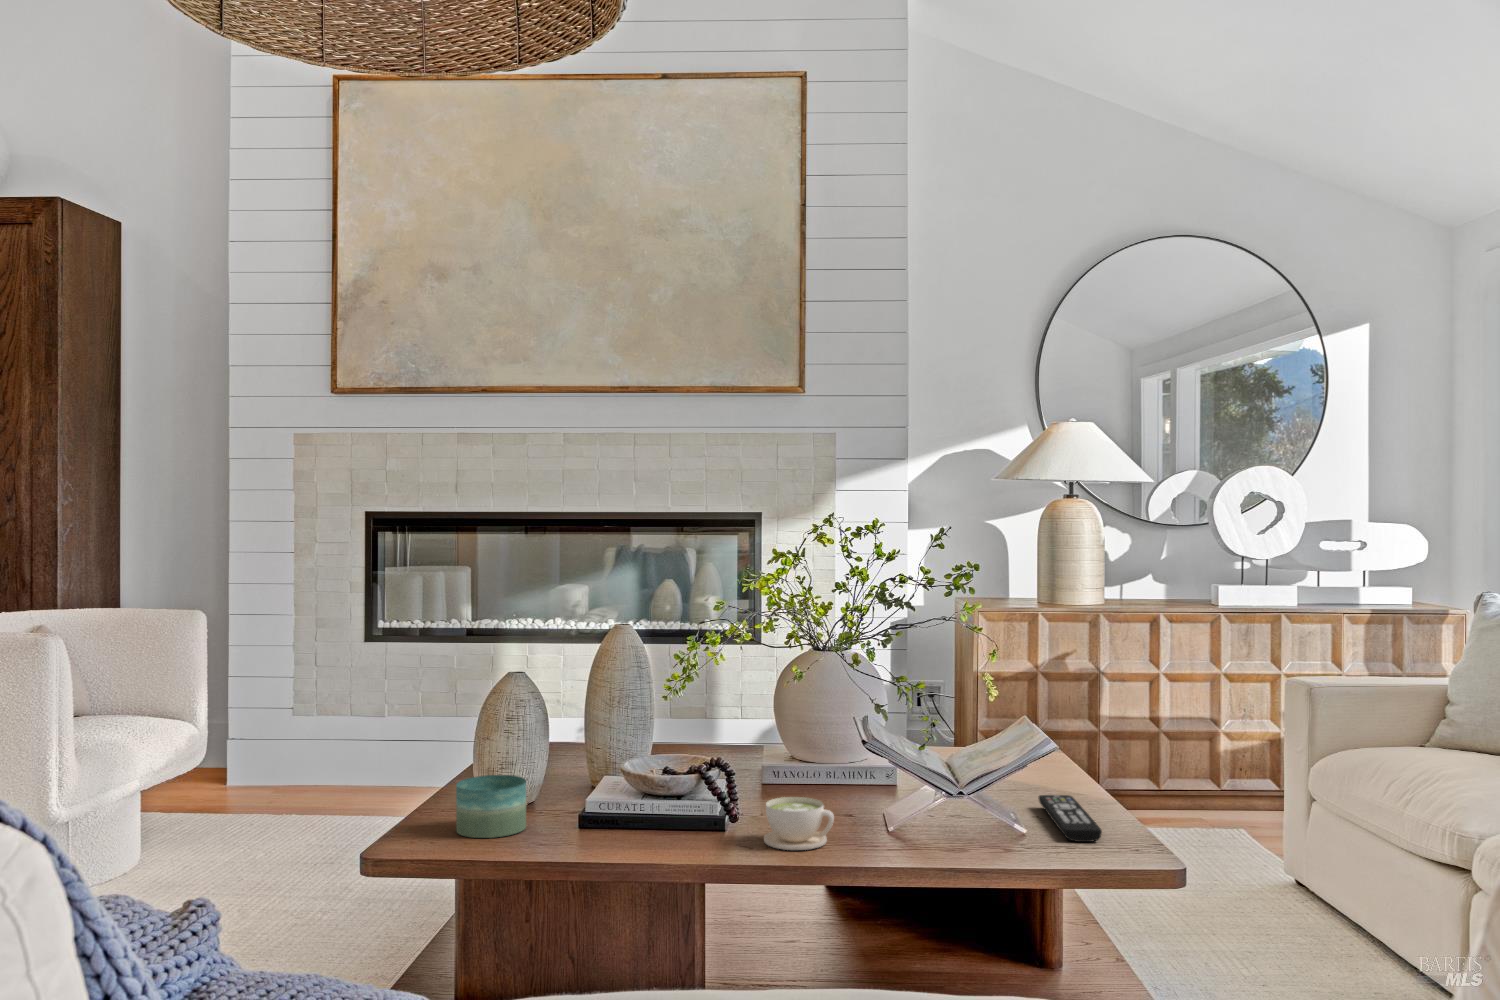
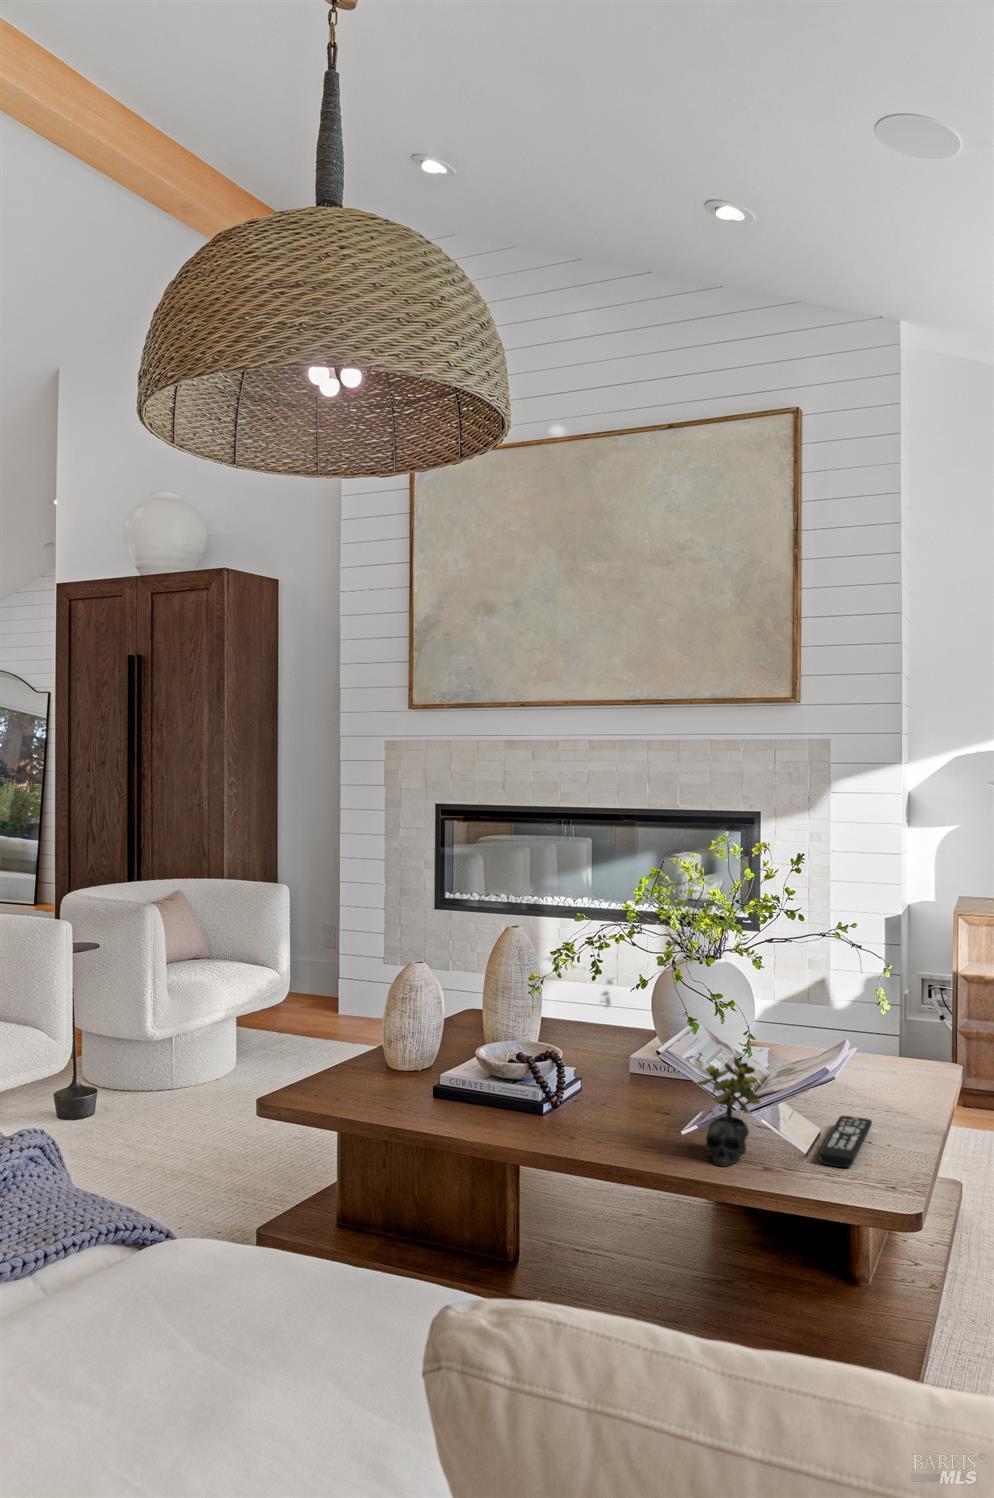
succulent plant: none [940,734,1019,856] -> present [697,1057,760,1166]
candle: present [456,775,526,838] -> none [346,1047,399,1096]
coffee cup: present [764,797,834,850] -> none [557,1092,611,1139]

